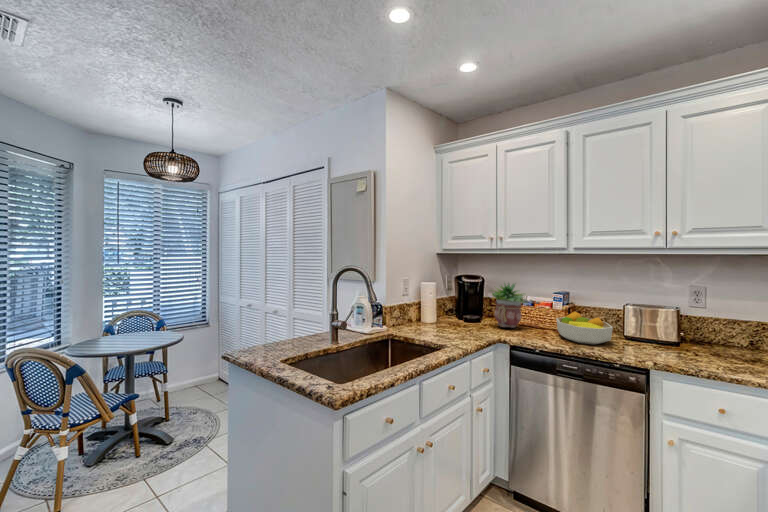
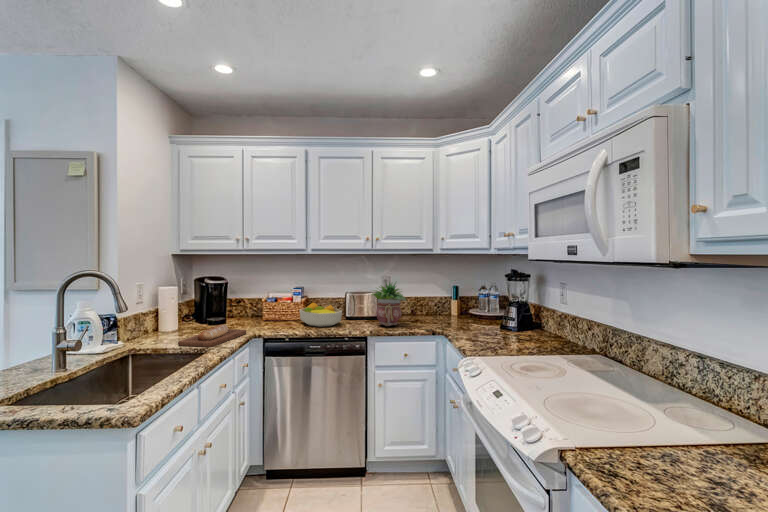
potted plant: present [492,283,526,328] -> present [371,282,406,326]
bread loaf: none [423,324,490,345] -> present [178,325,247,347]

